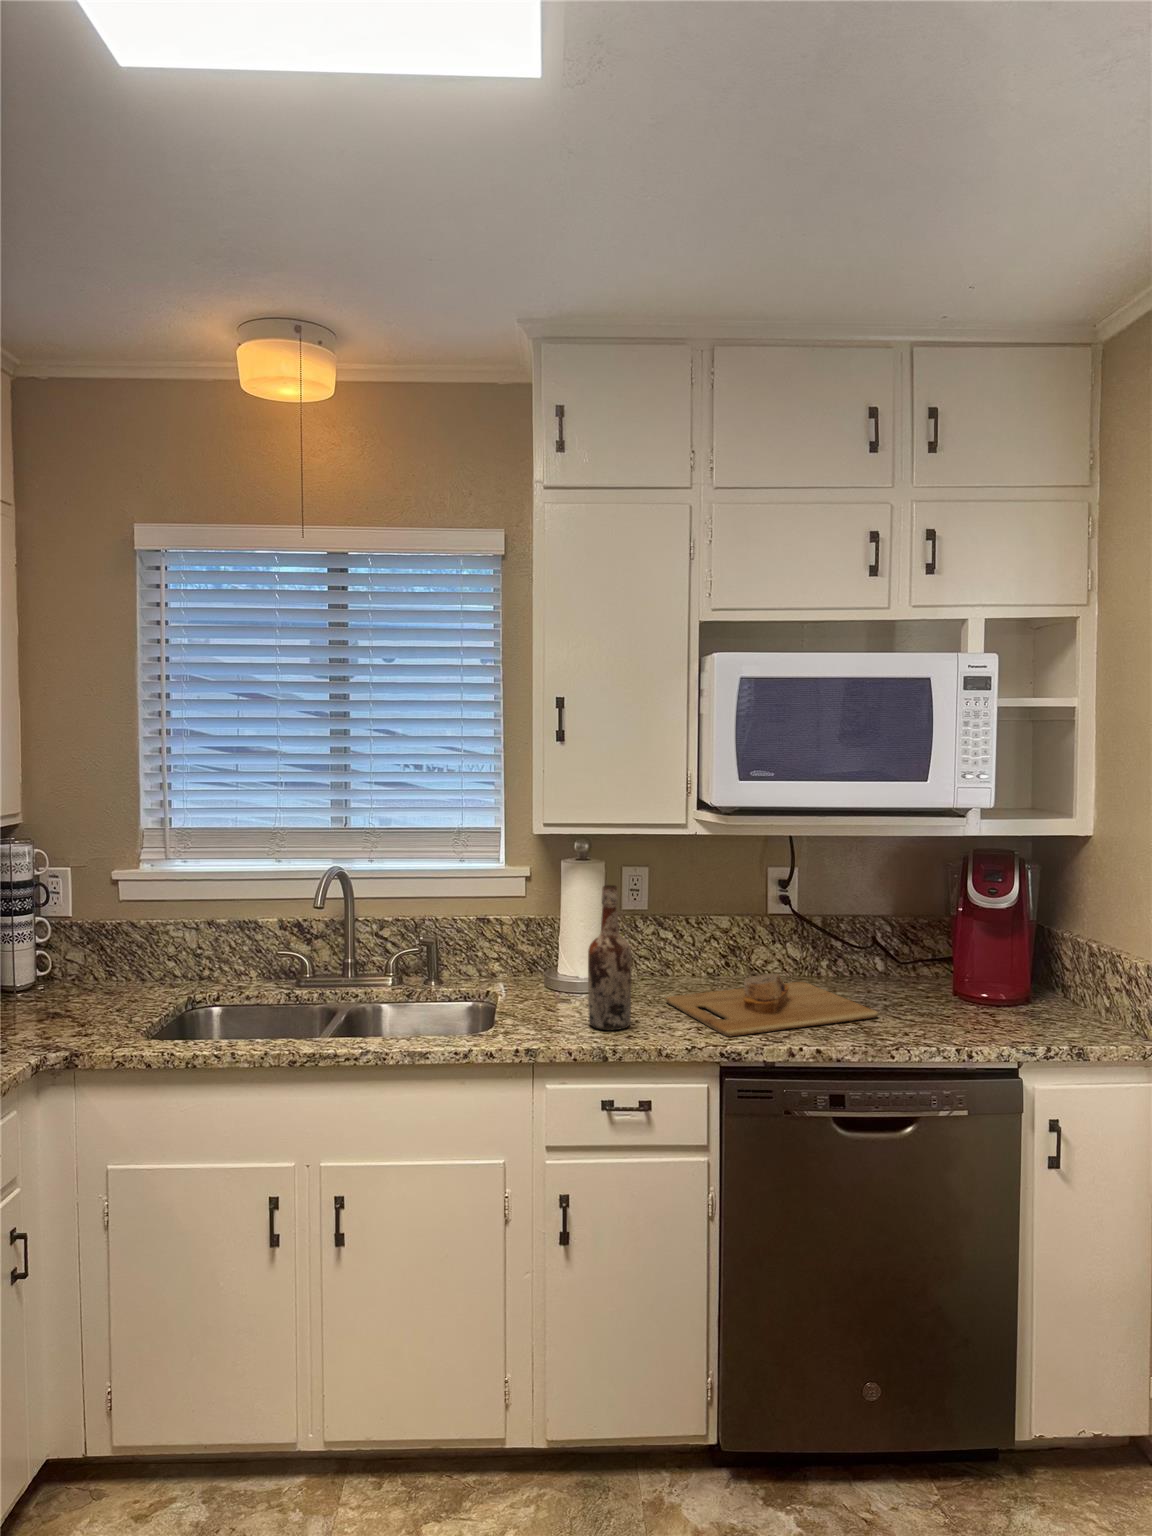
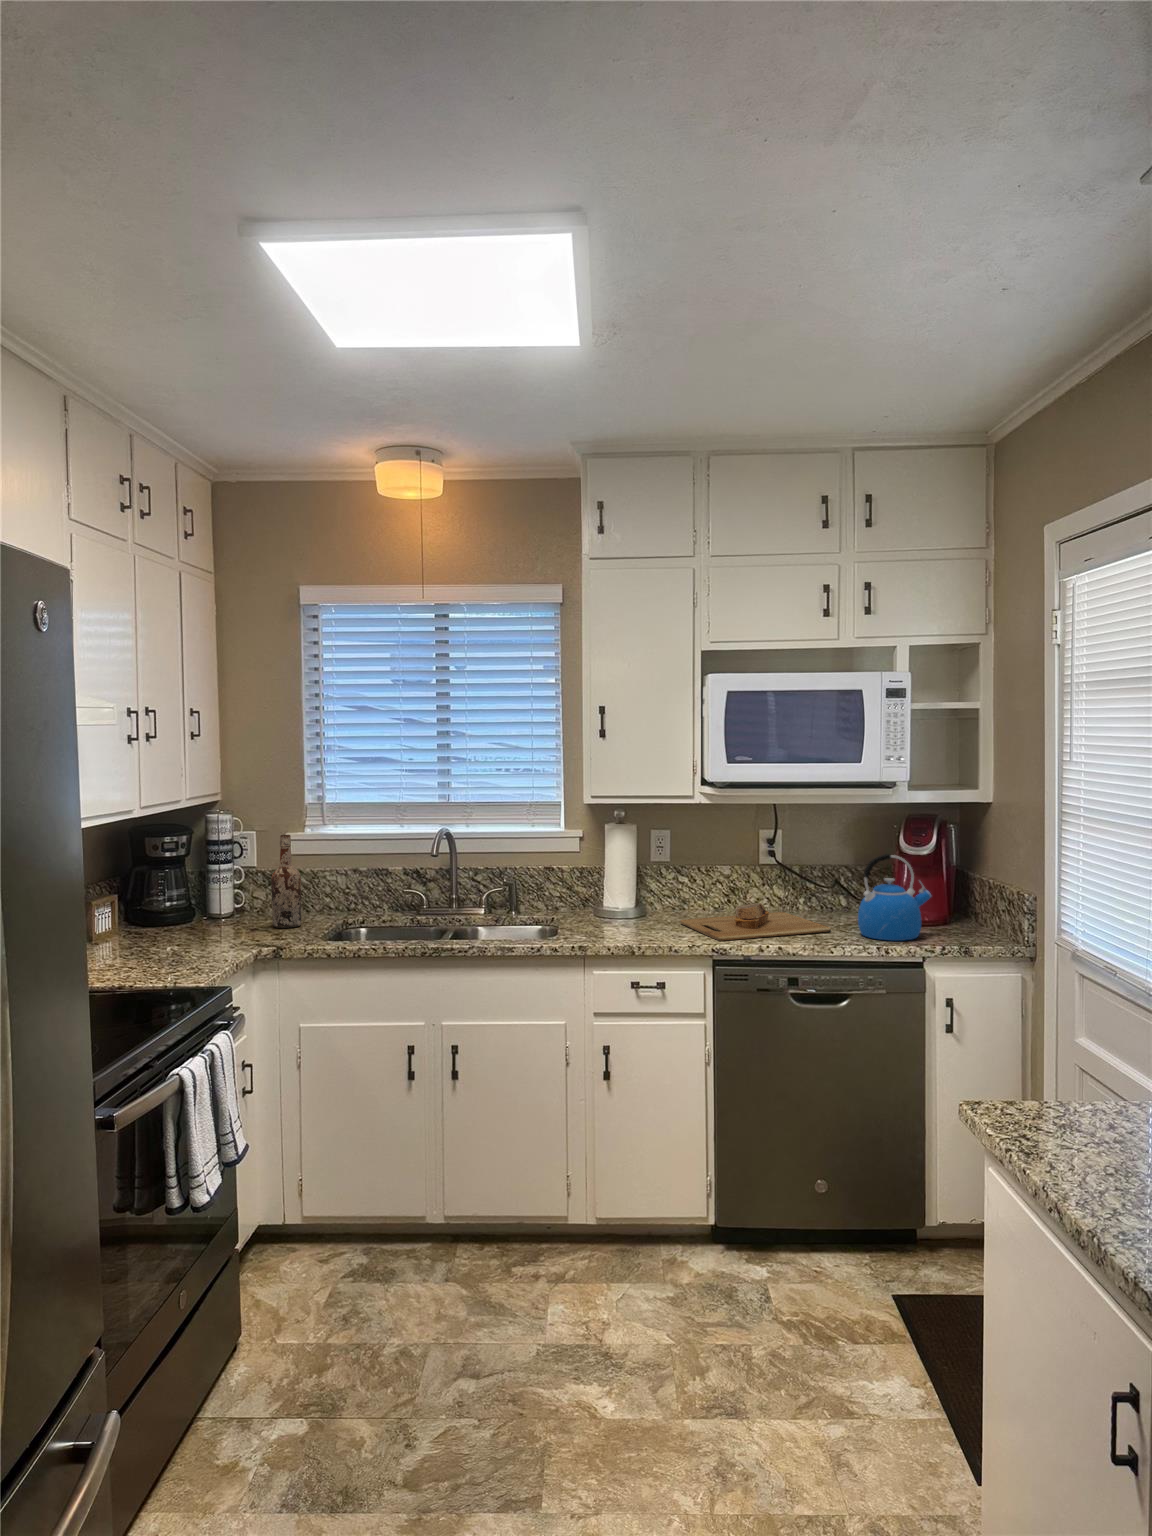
wine bottle: present [588,885,632,1030] -> present [271,835,301,928]
kettle: none [917,910,1019,1035] -> present [858,854,931,941]

